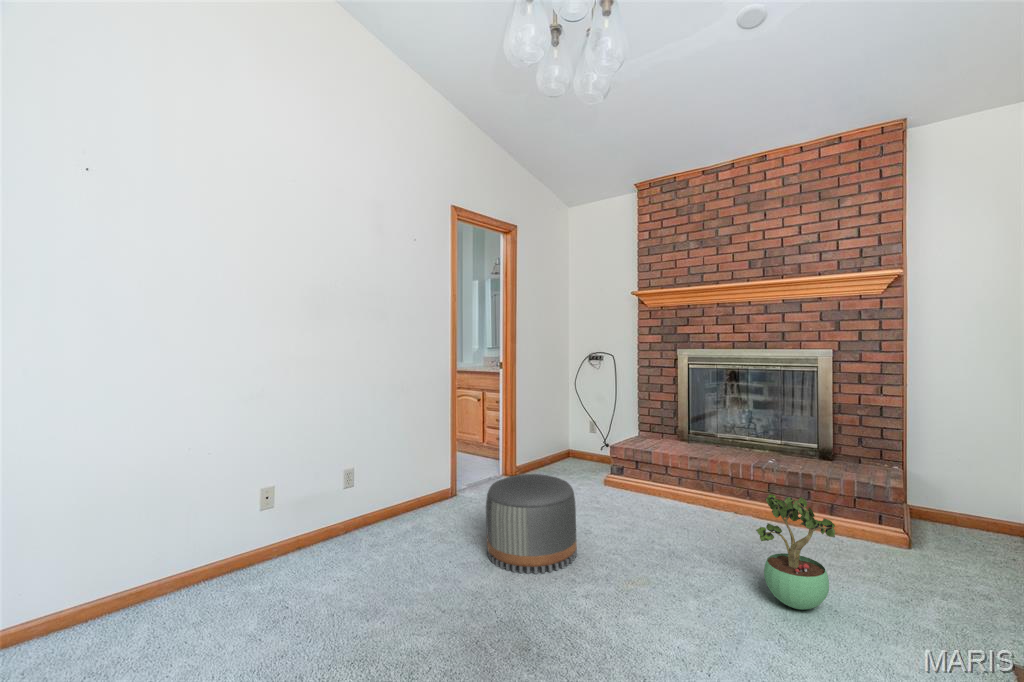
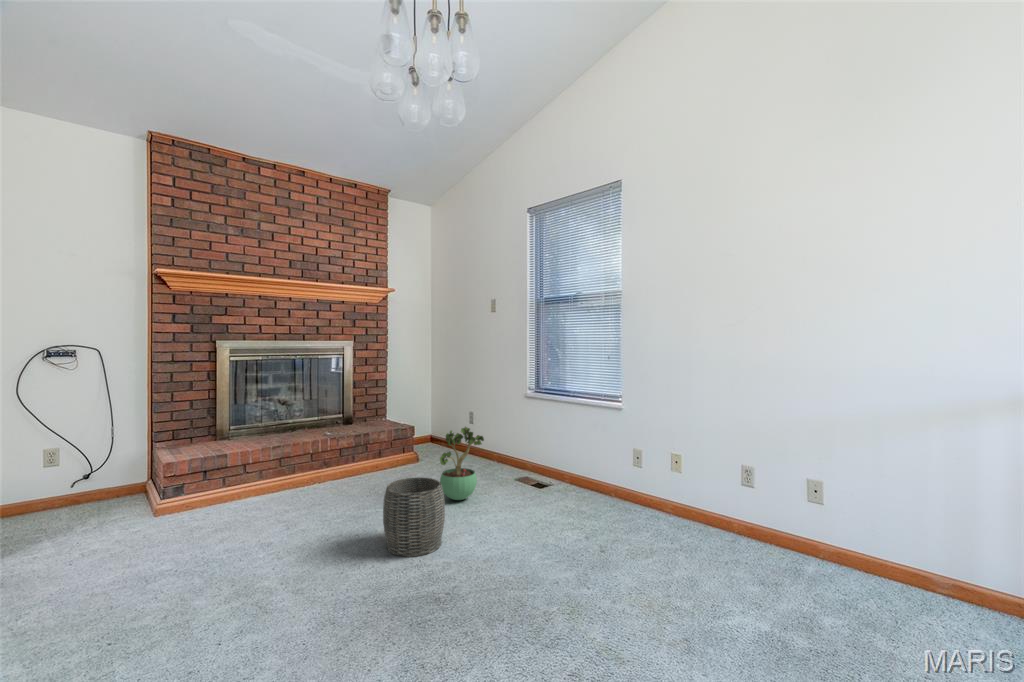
pouf: present [486,474,577,574] -> none [216,480,338,606]
woven basket: none [587,519,659,617] -> present [383,477,445,557]

